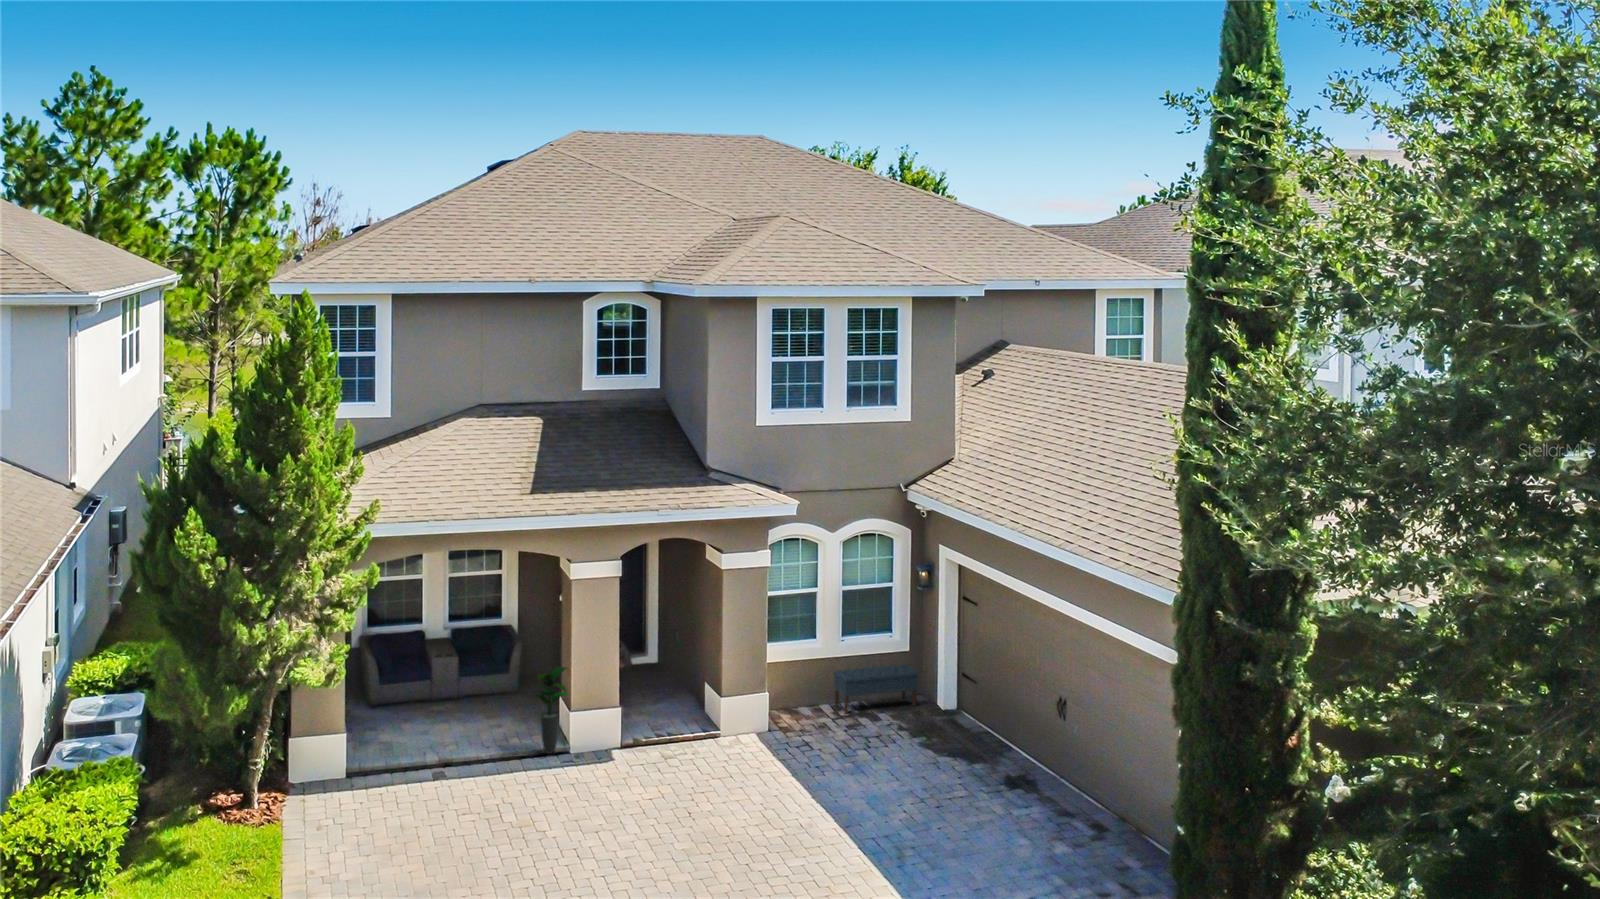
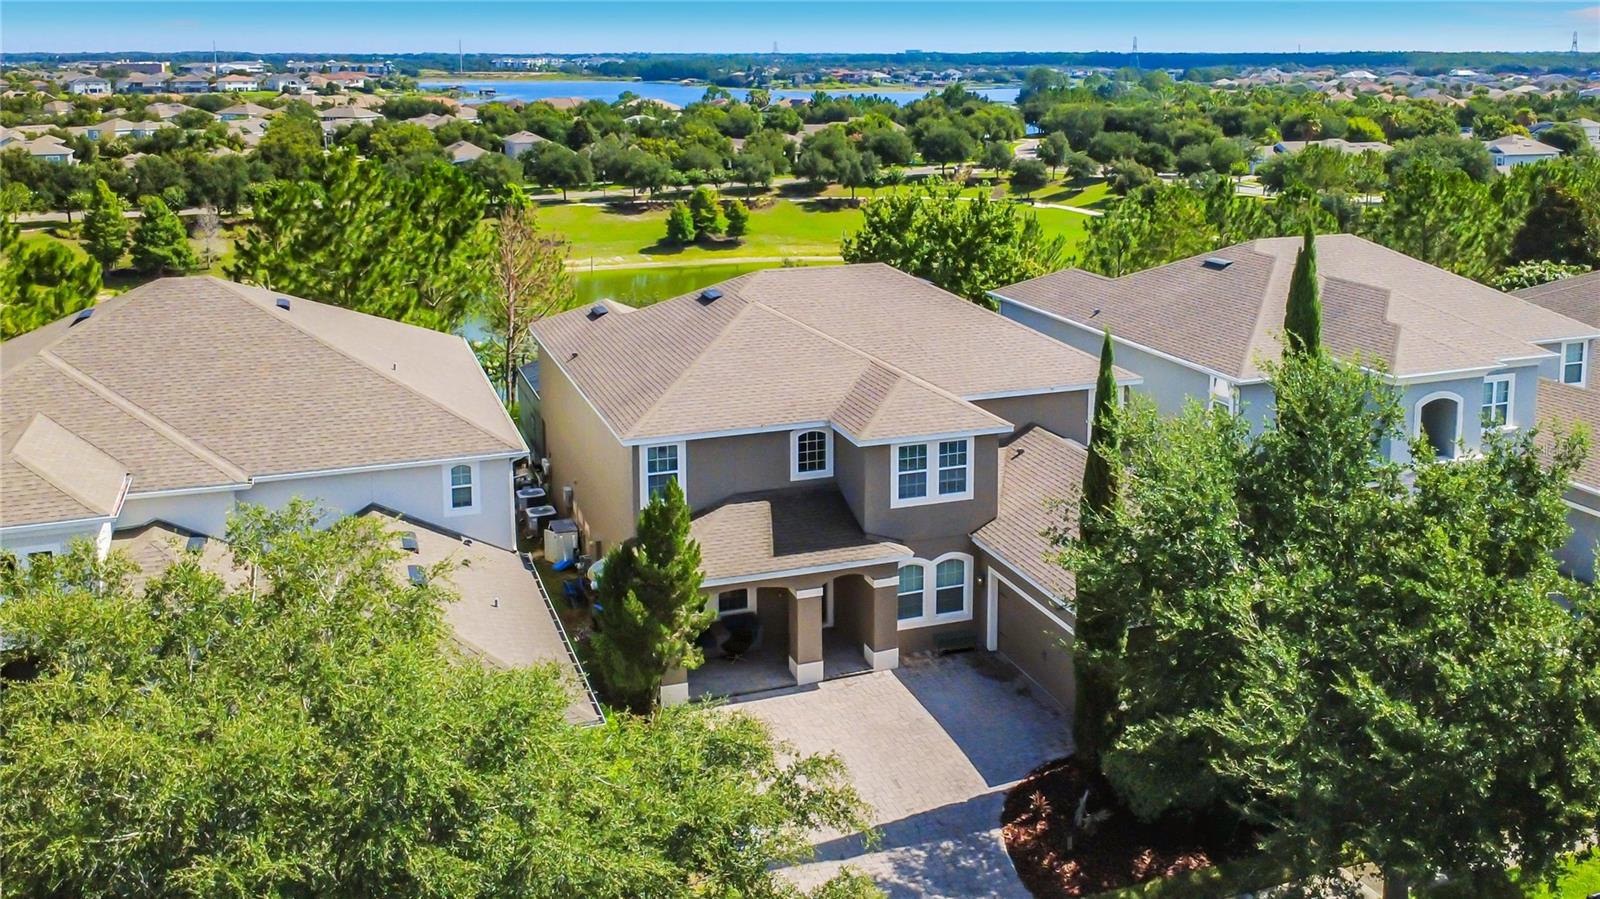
lounge chair: none [429,658,497,723] -> present [721,628,754,659]
potted plant: present [534,667,568,754] -> none [779,642,799,685]

